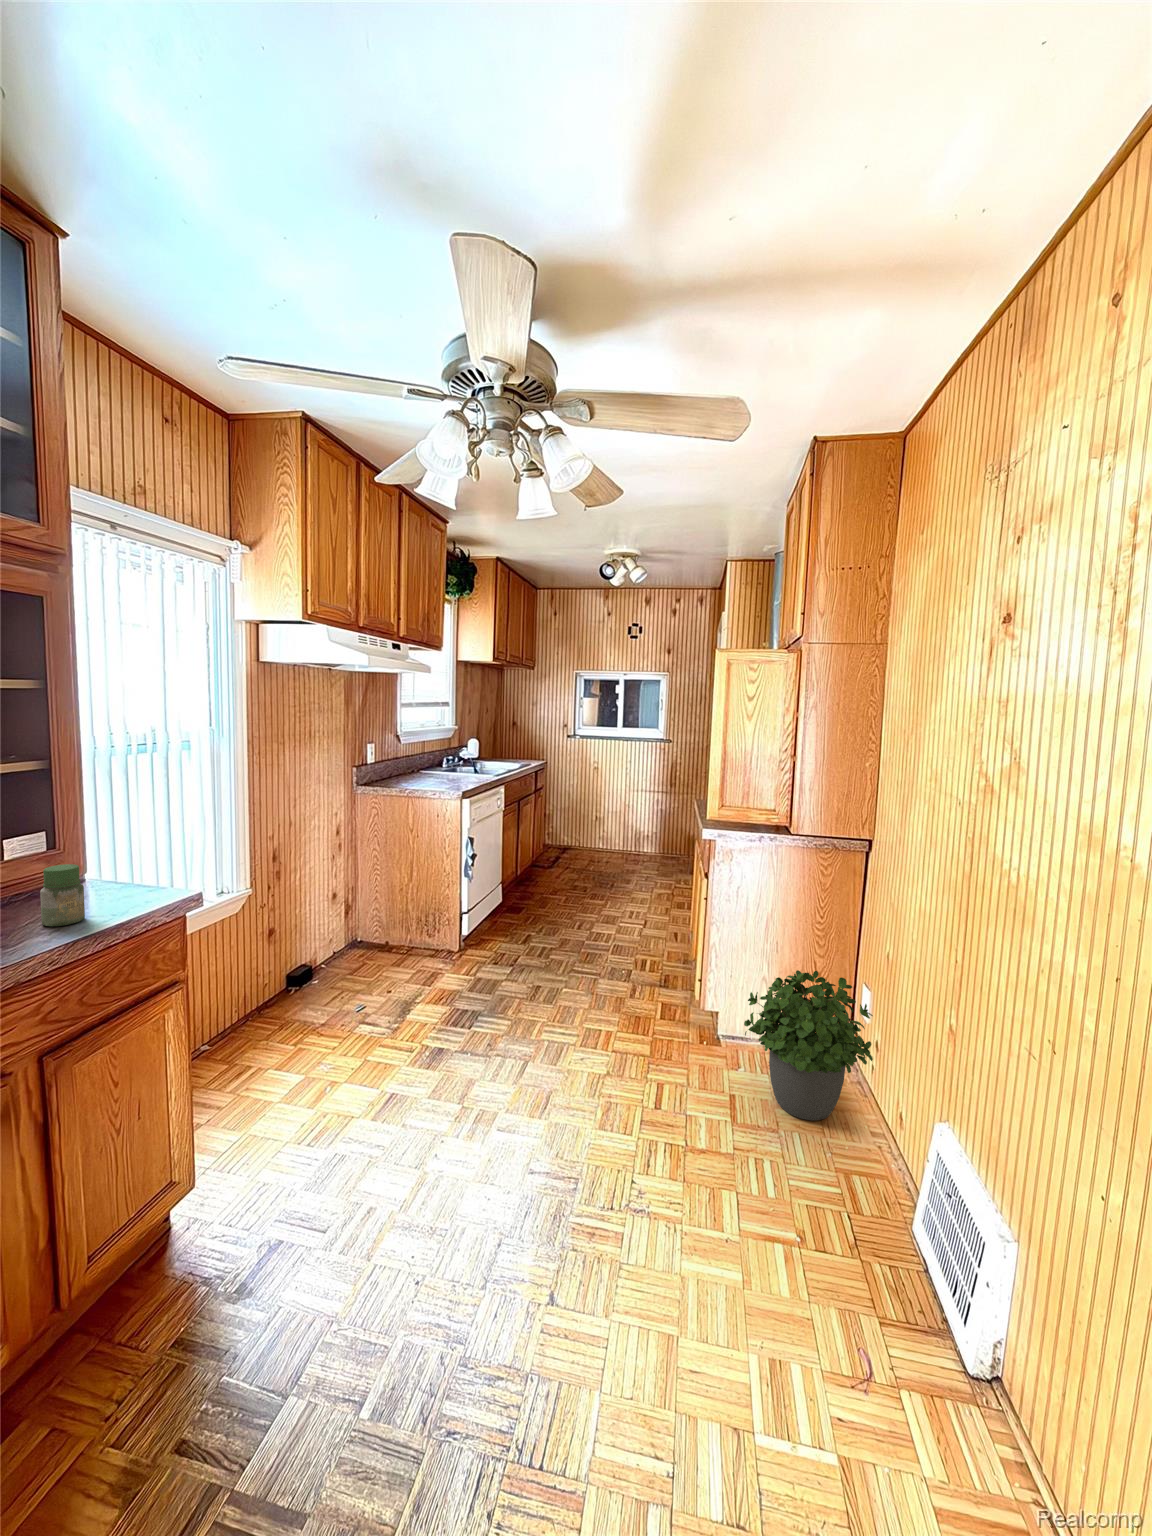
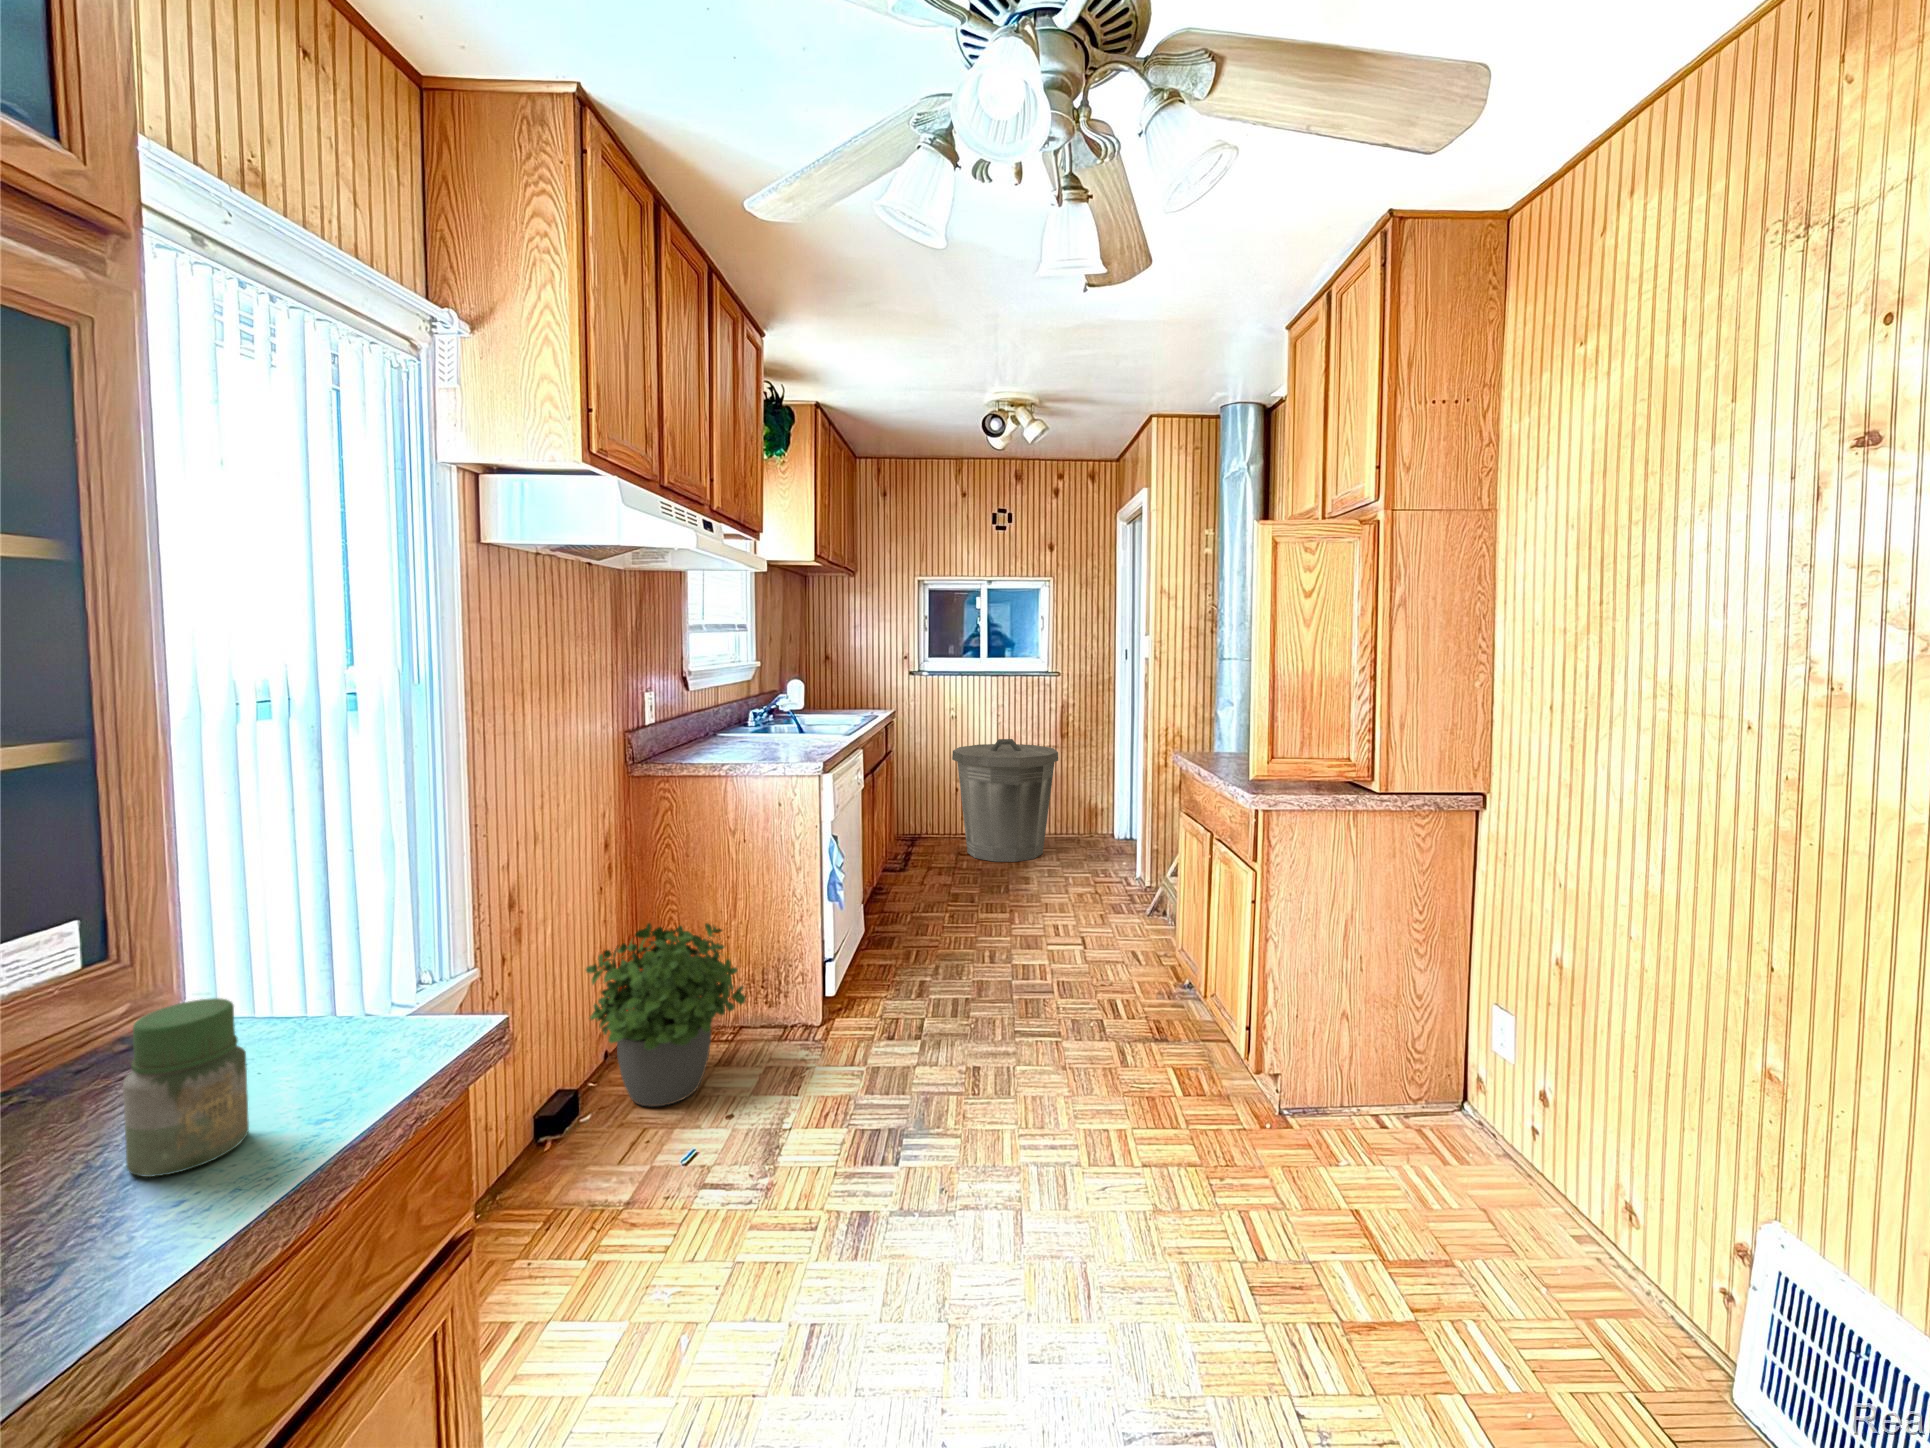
trash can: none [589,786,661,870] -> present [952,739,1058,862]
potted plant: present [744,970,873,1120] -> present [586,923,746,1107]

